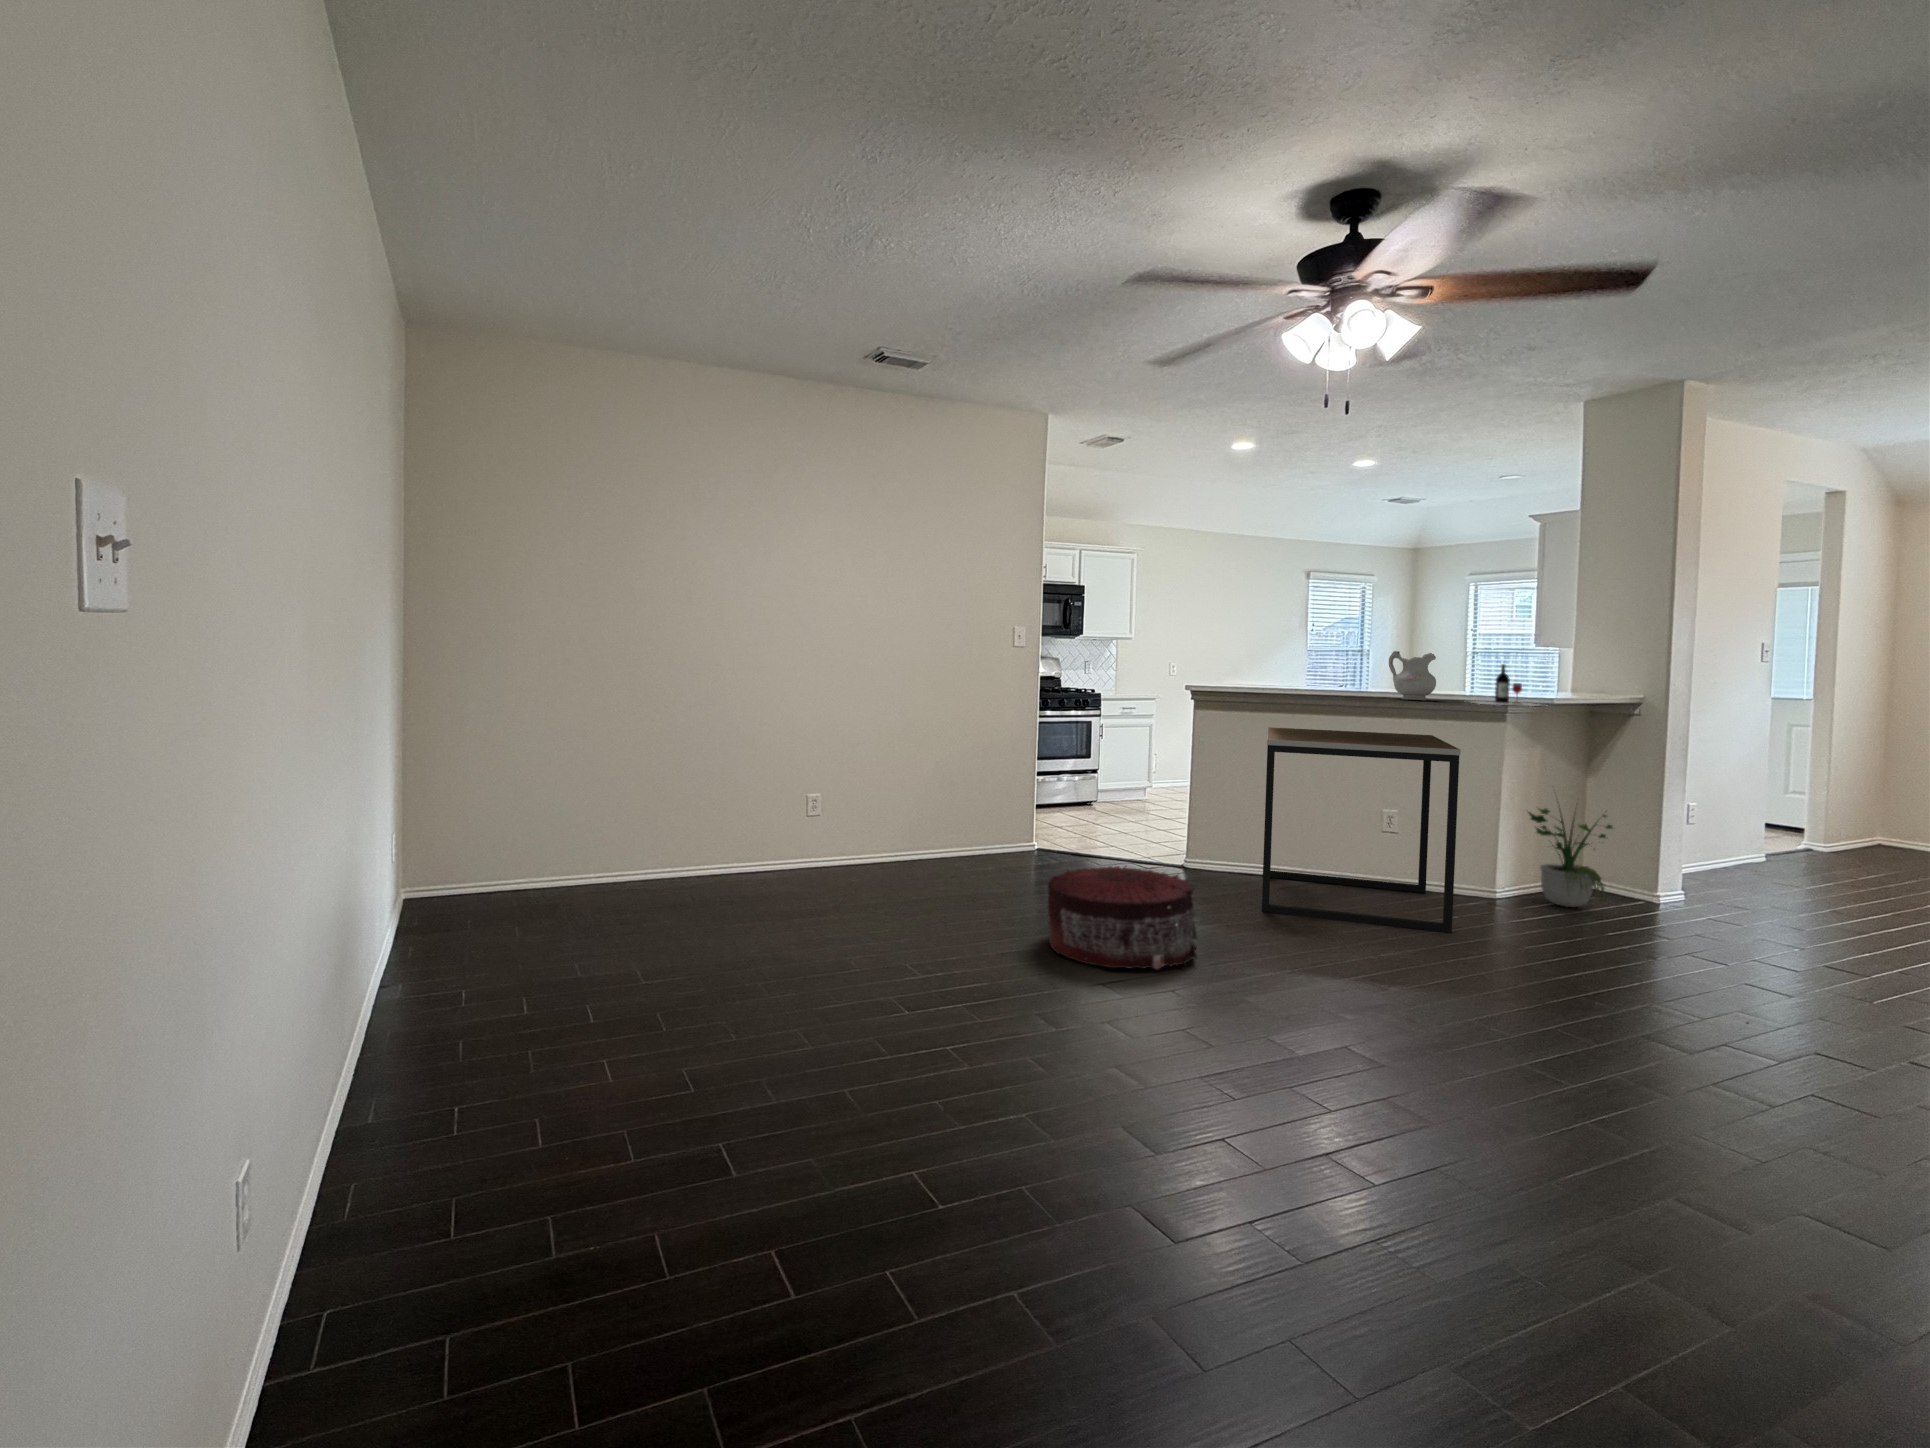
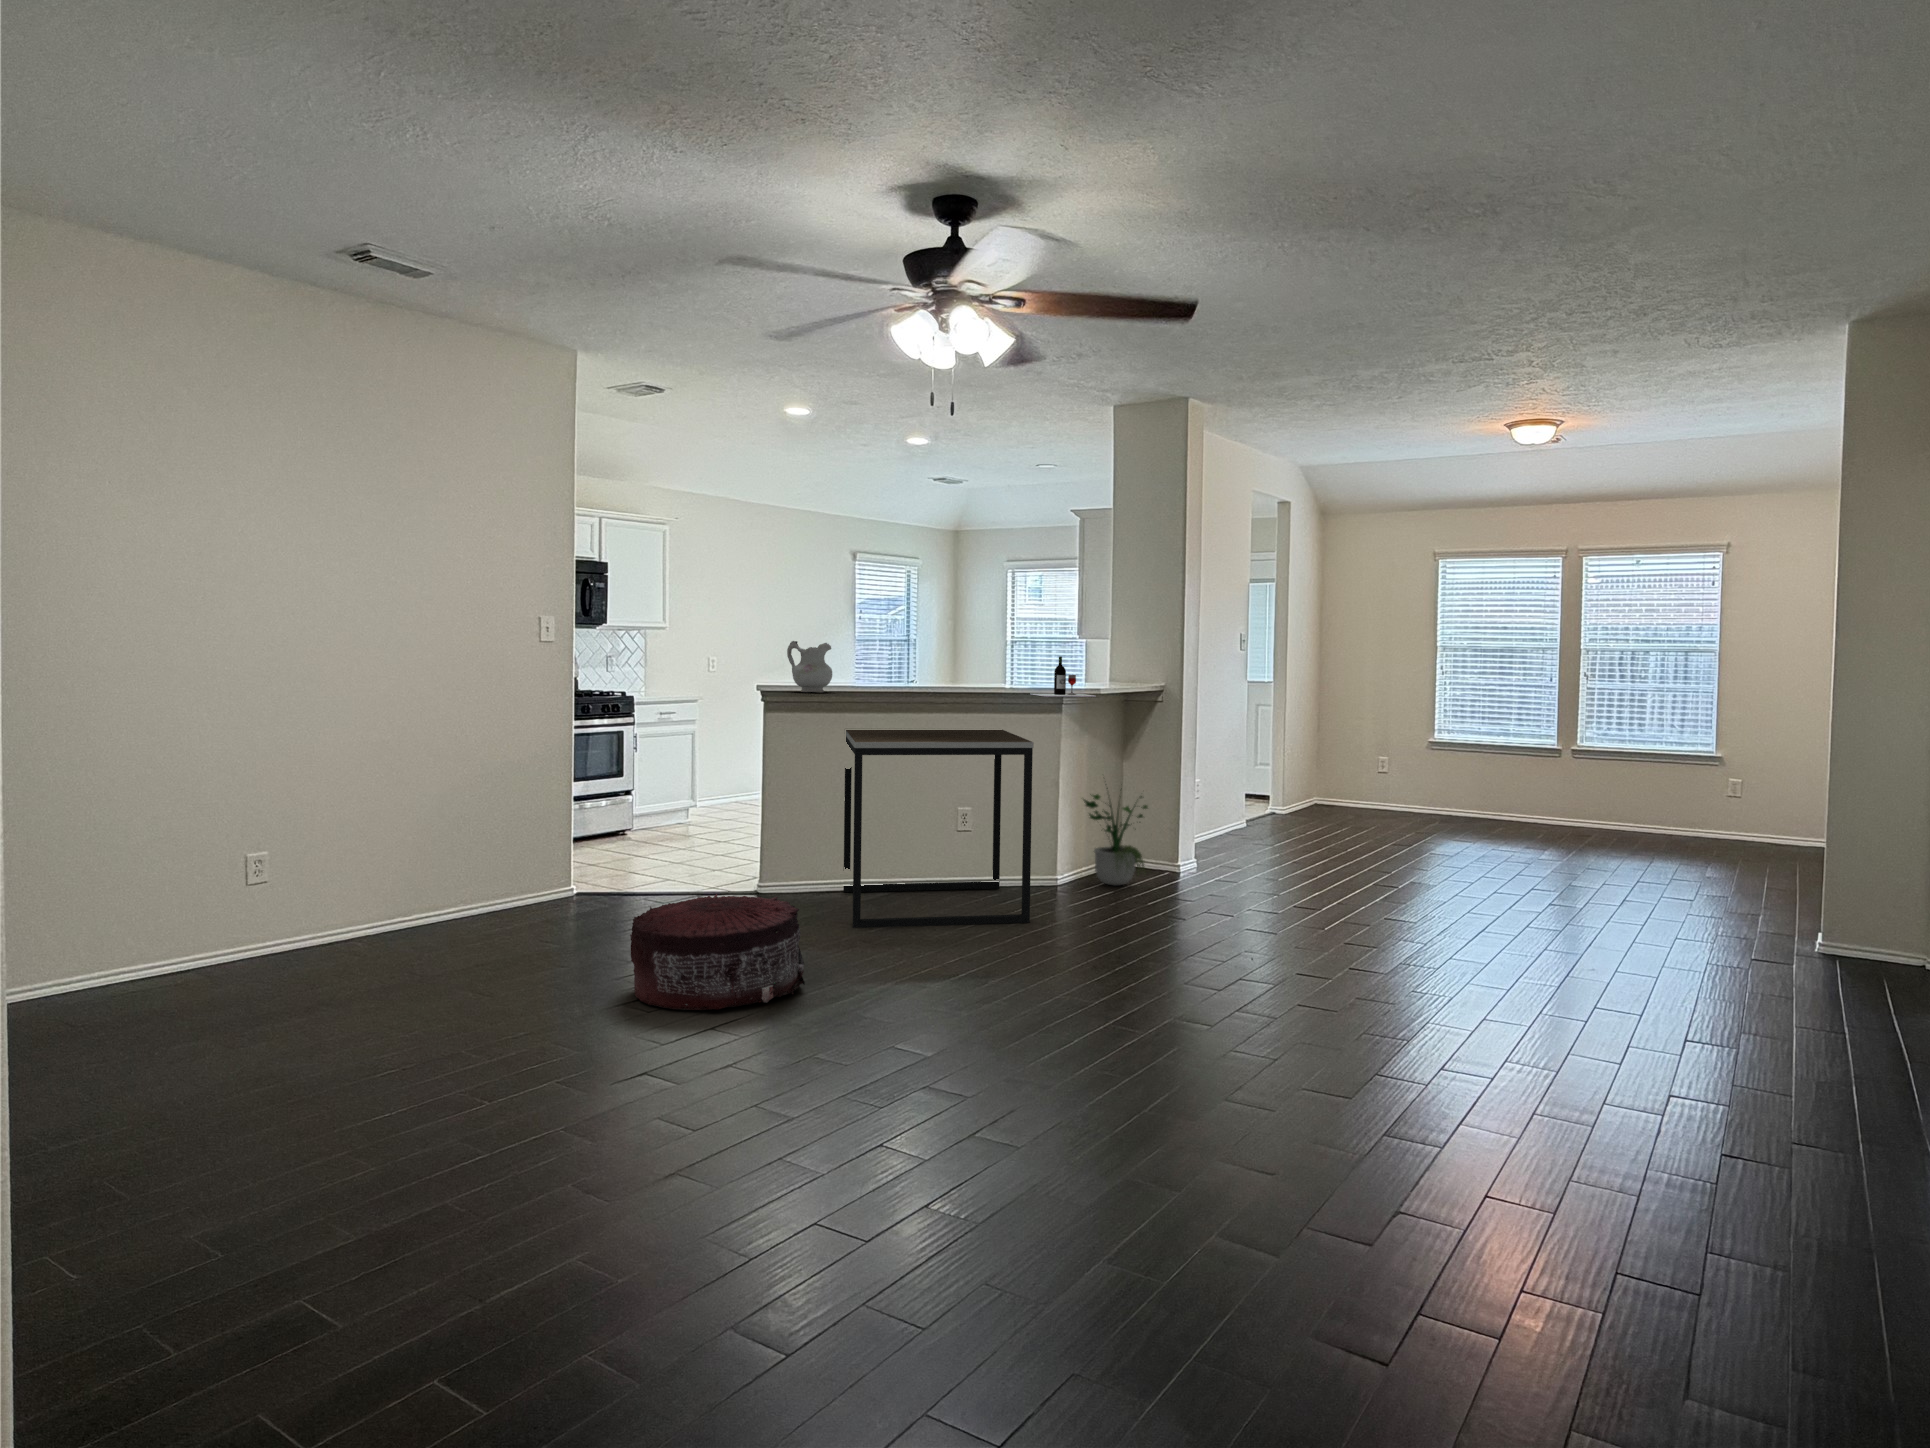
ceramic pitcher: present [1389,651,1436,700] -> present [787,641,832,692]

